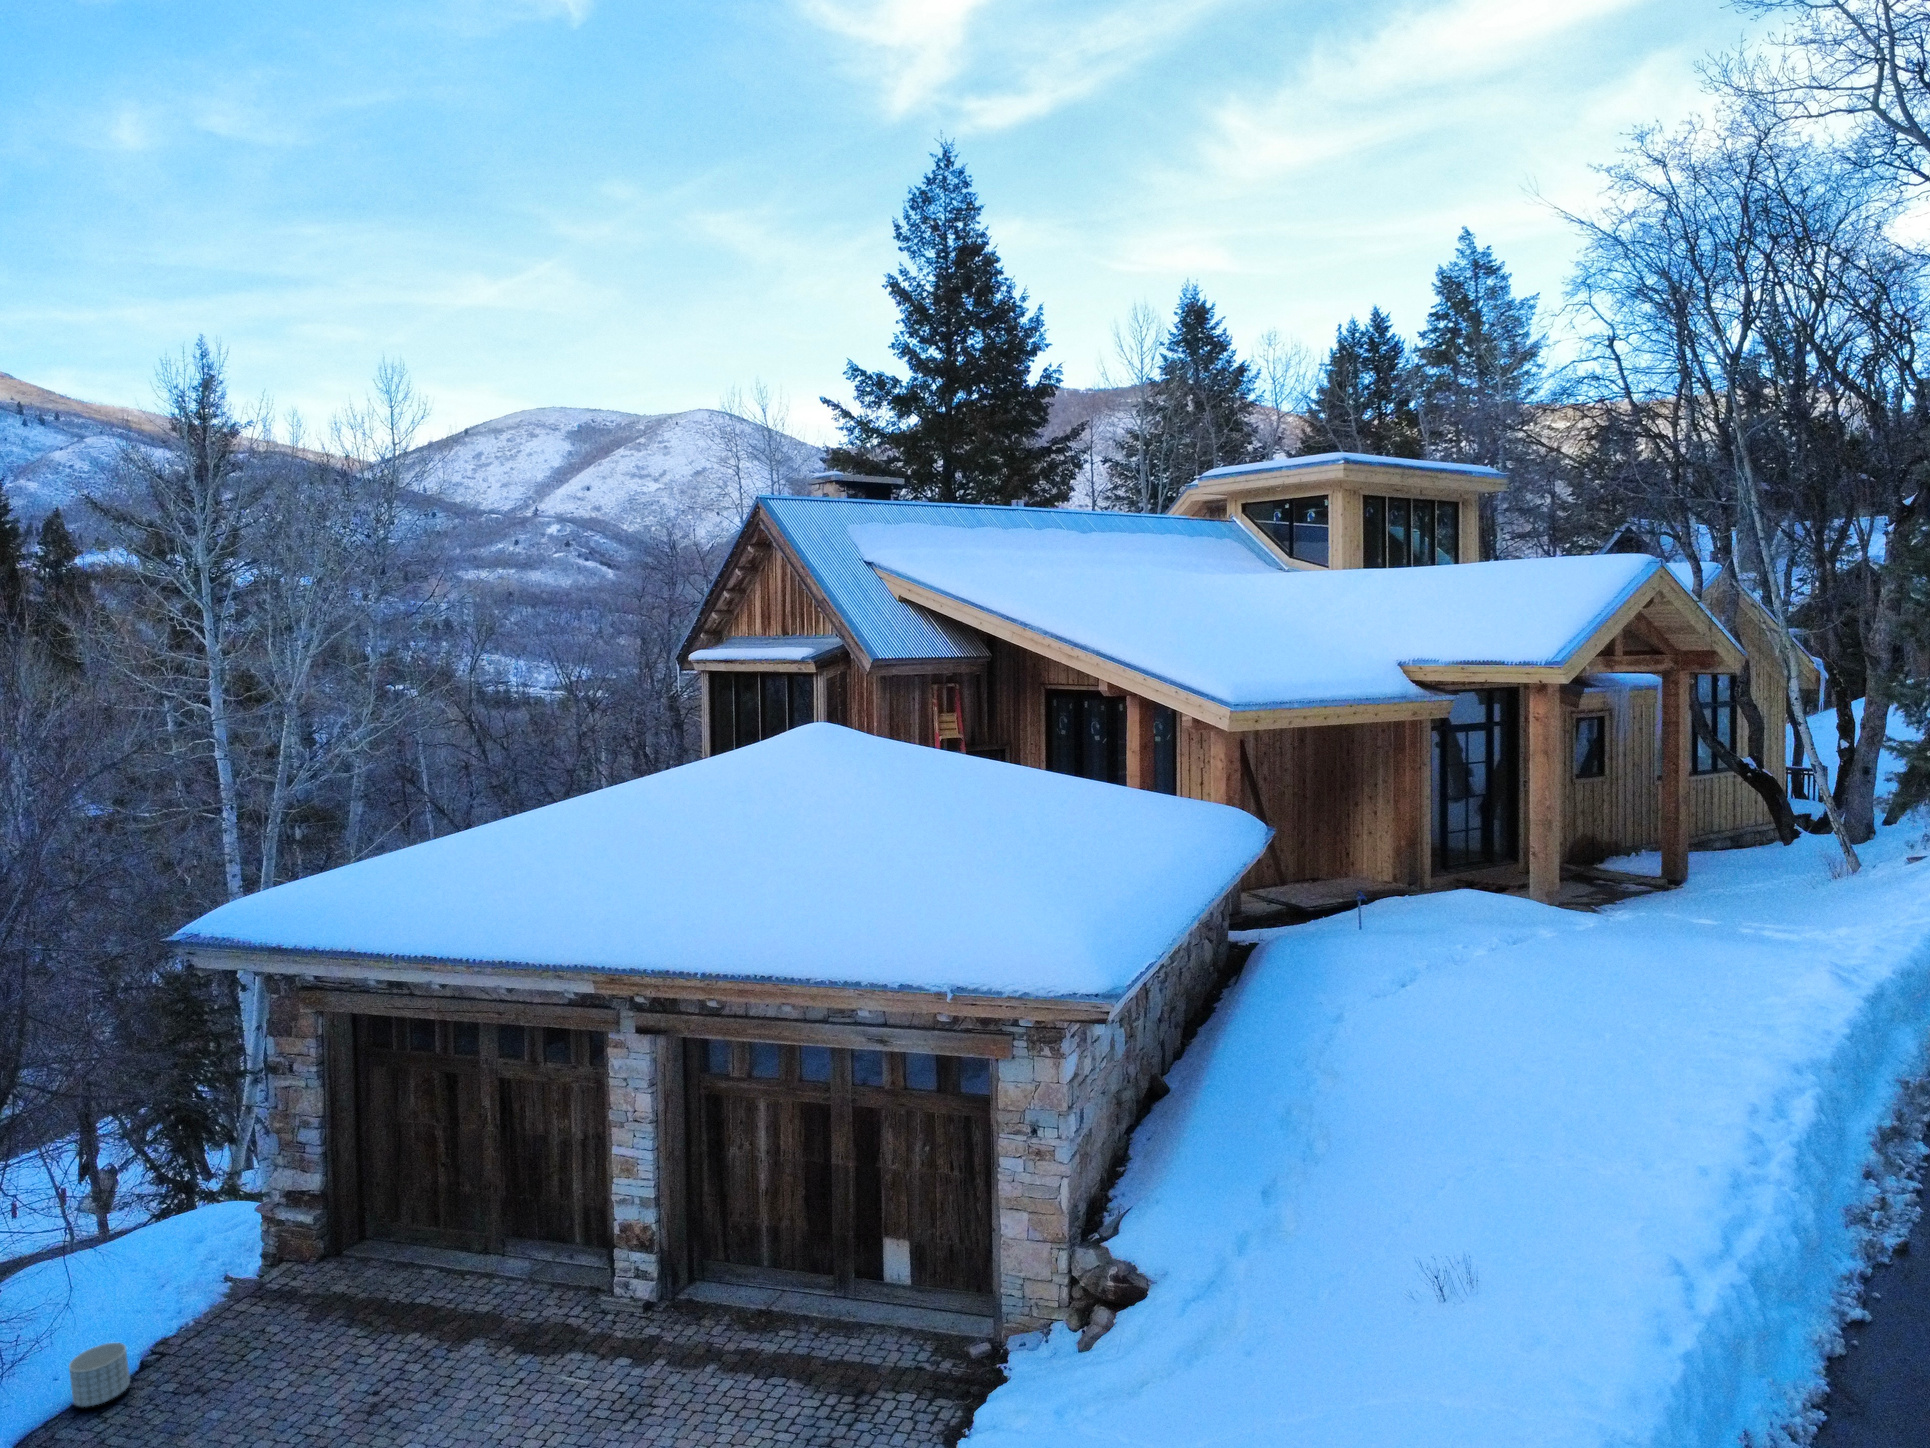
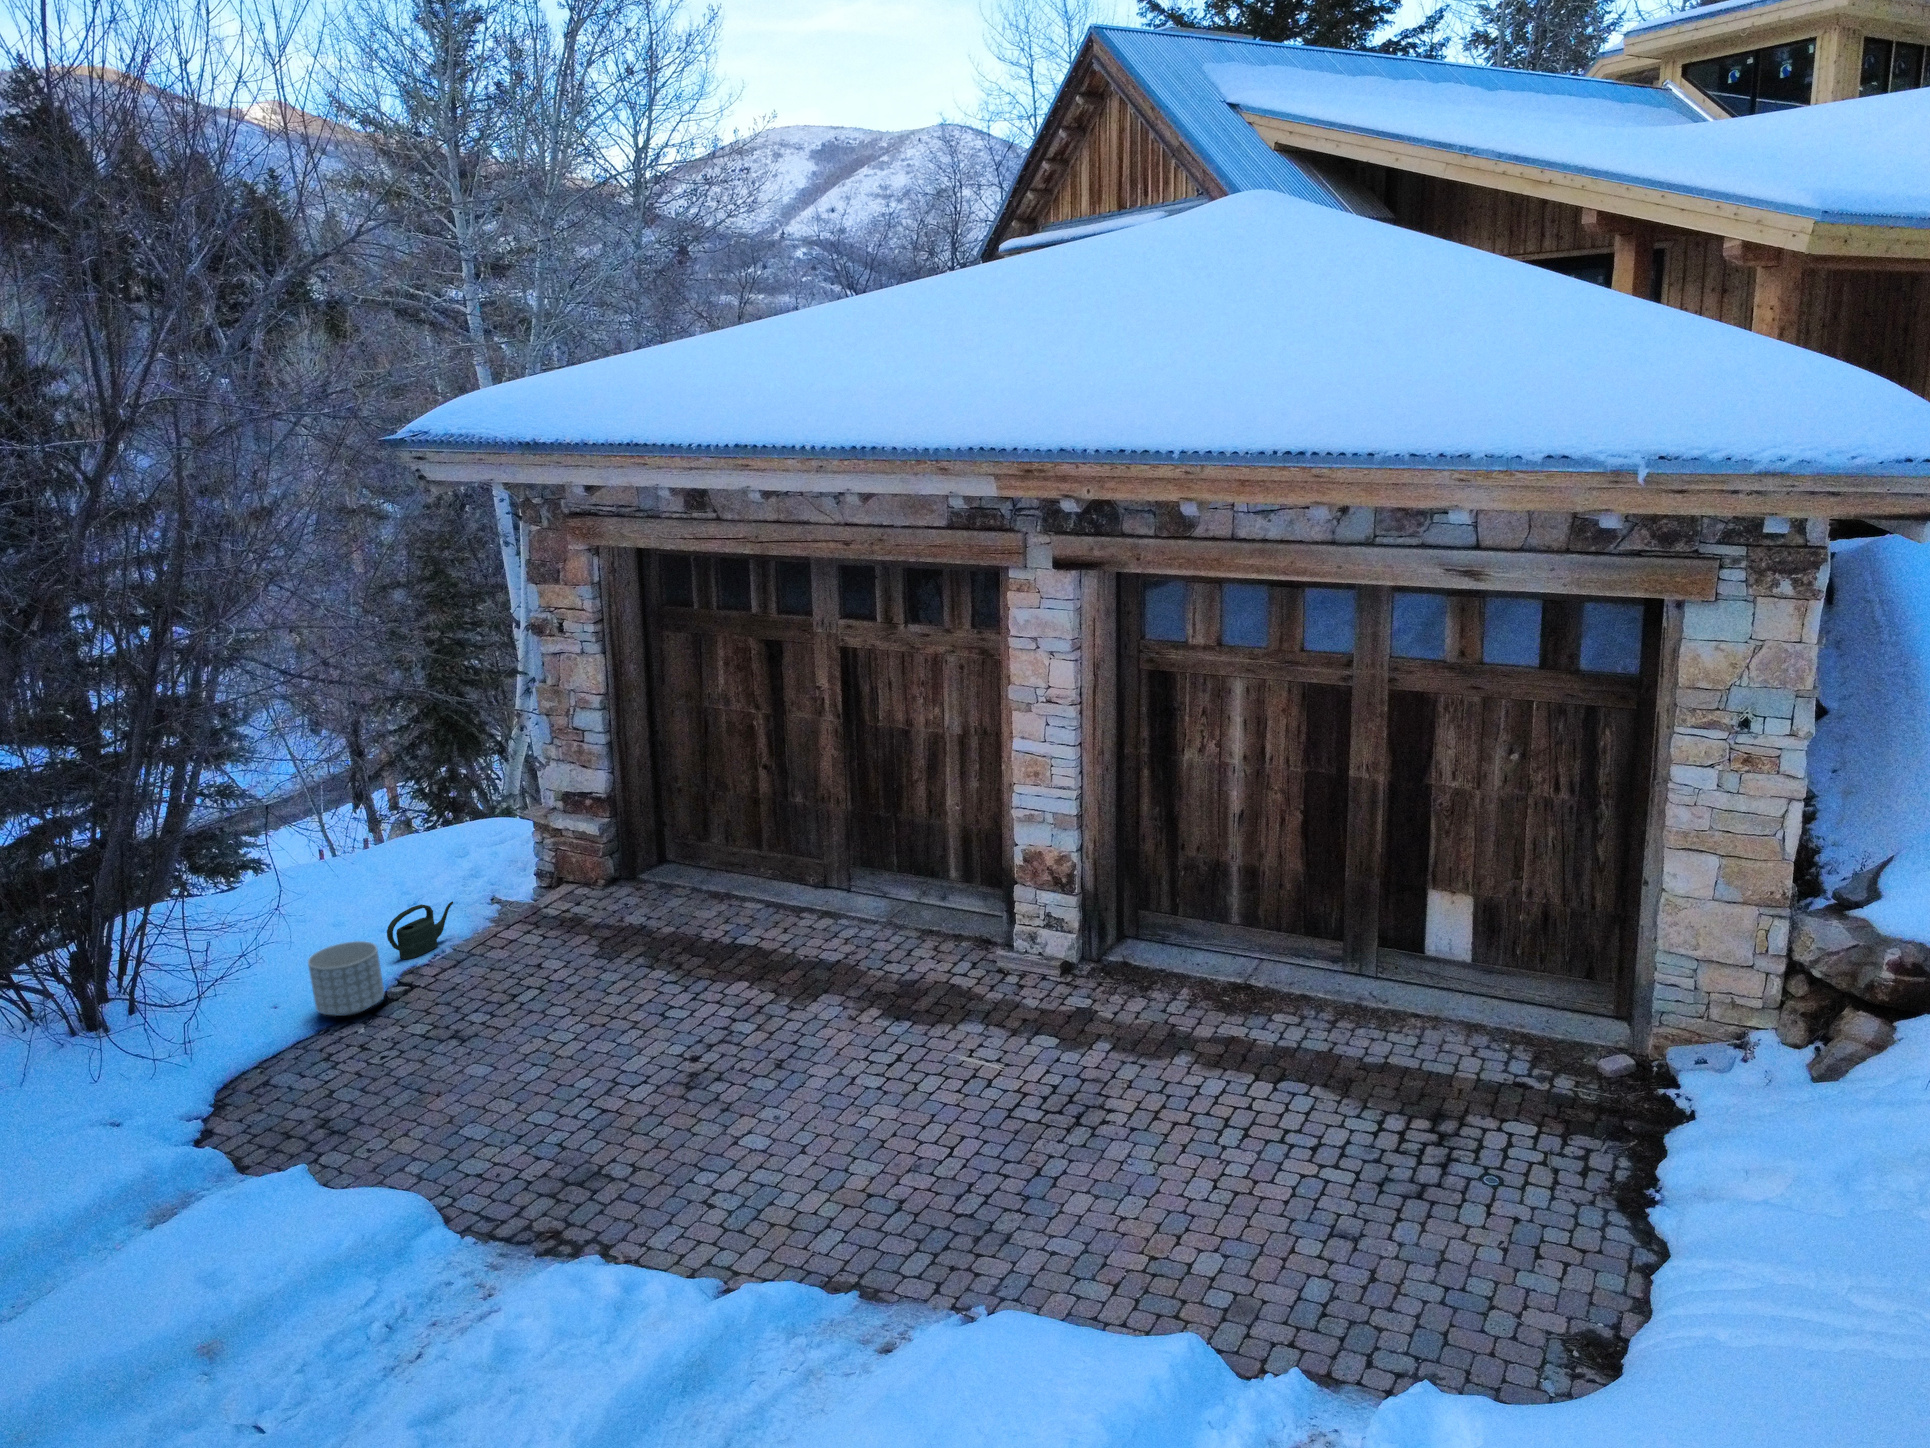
watering can: none [135,1292,192,1346] -> present [387,901,453,959]

